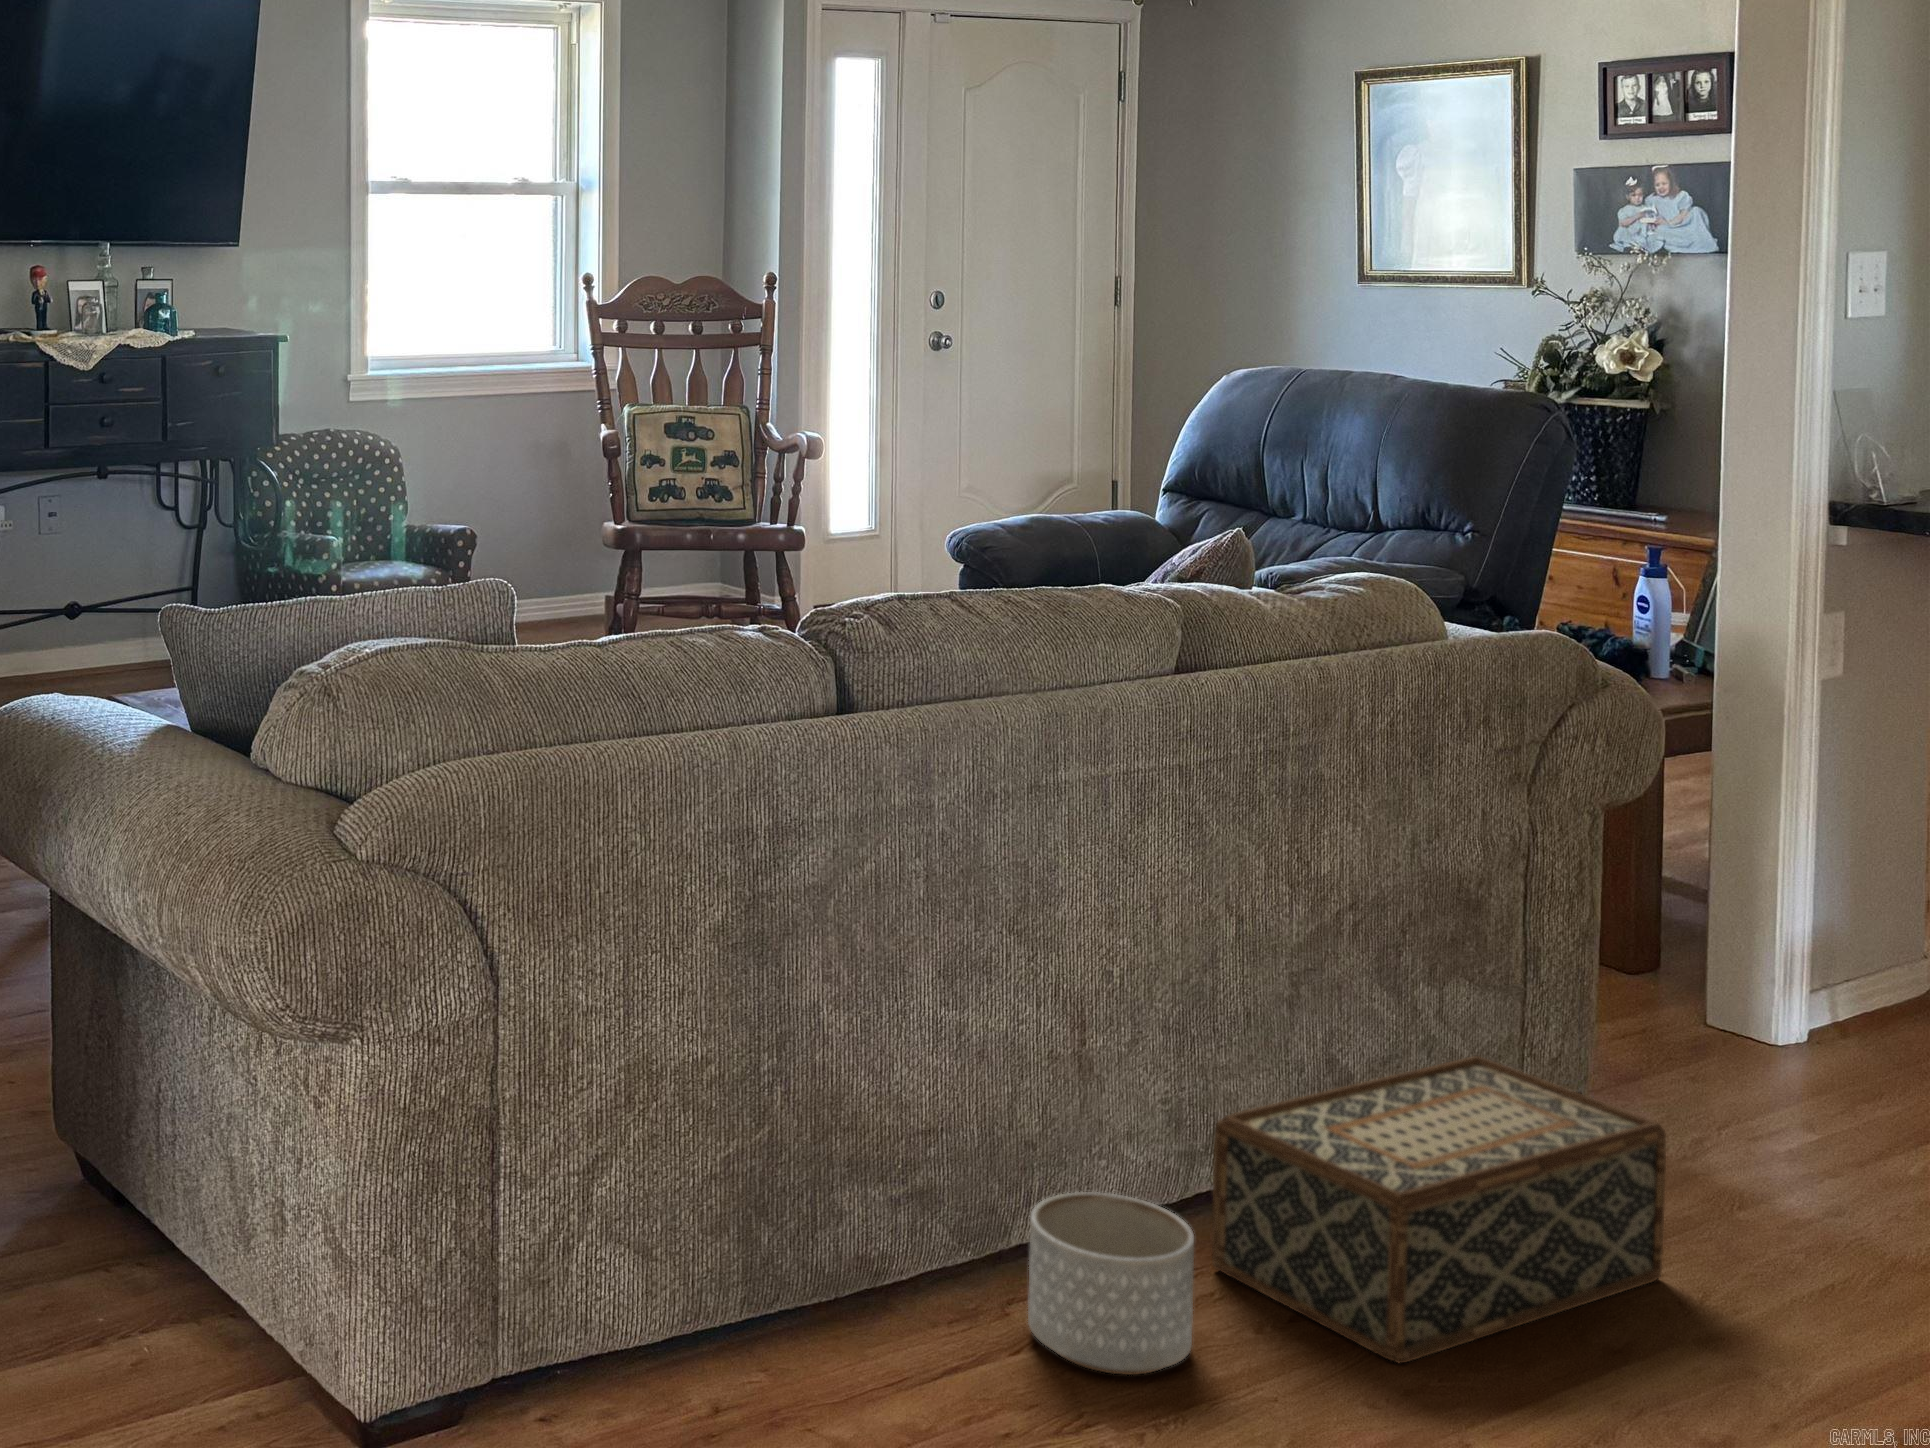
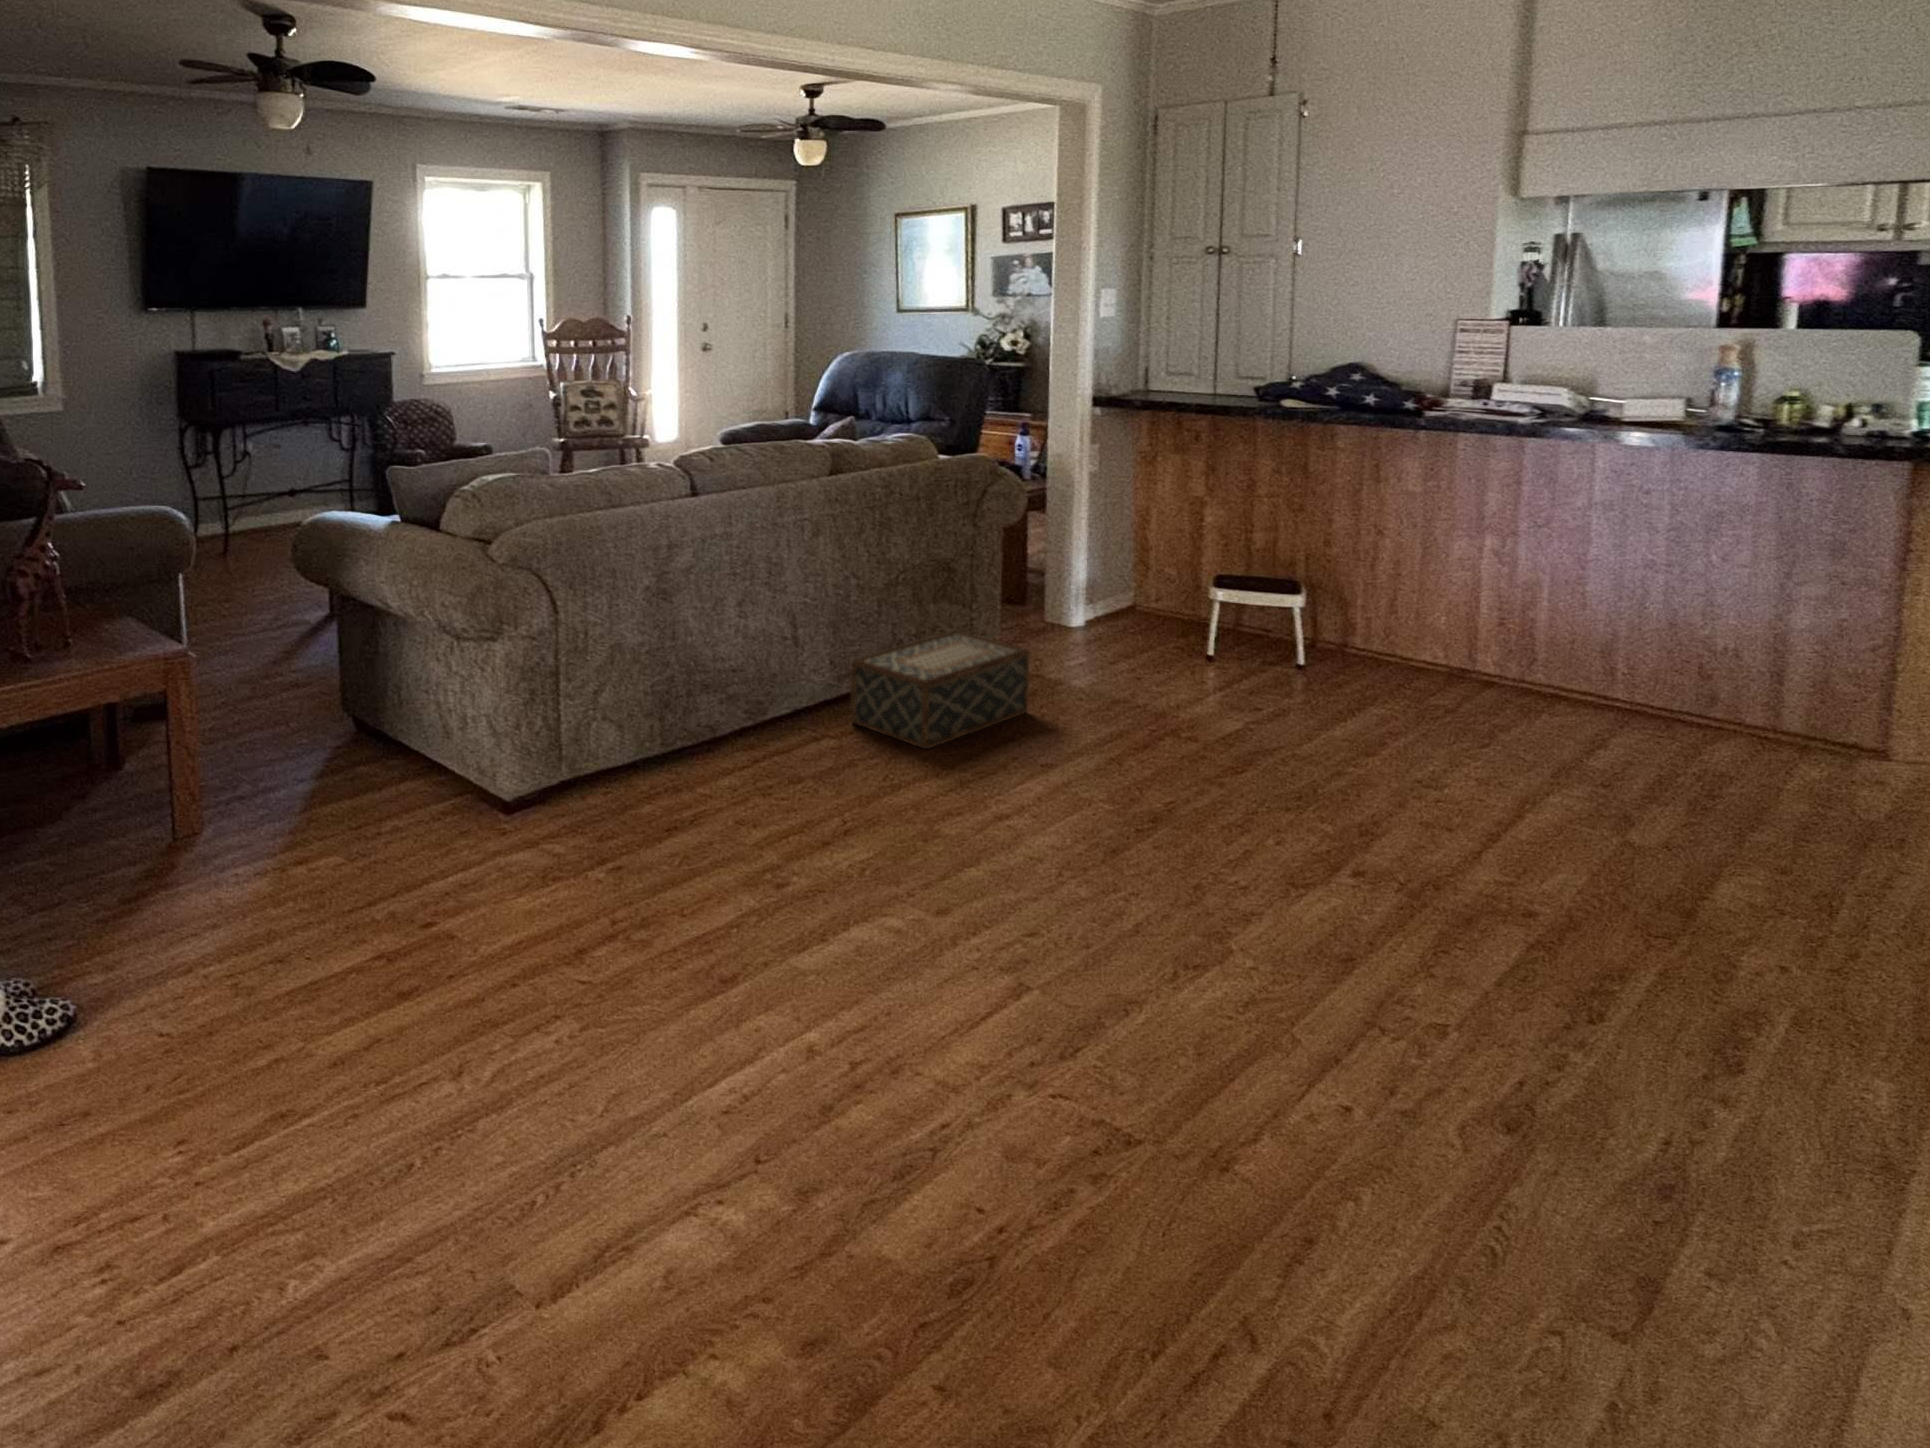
planter: present [1028,1192,1194,1375] -> none [778,692,845,762]

